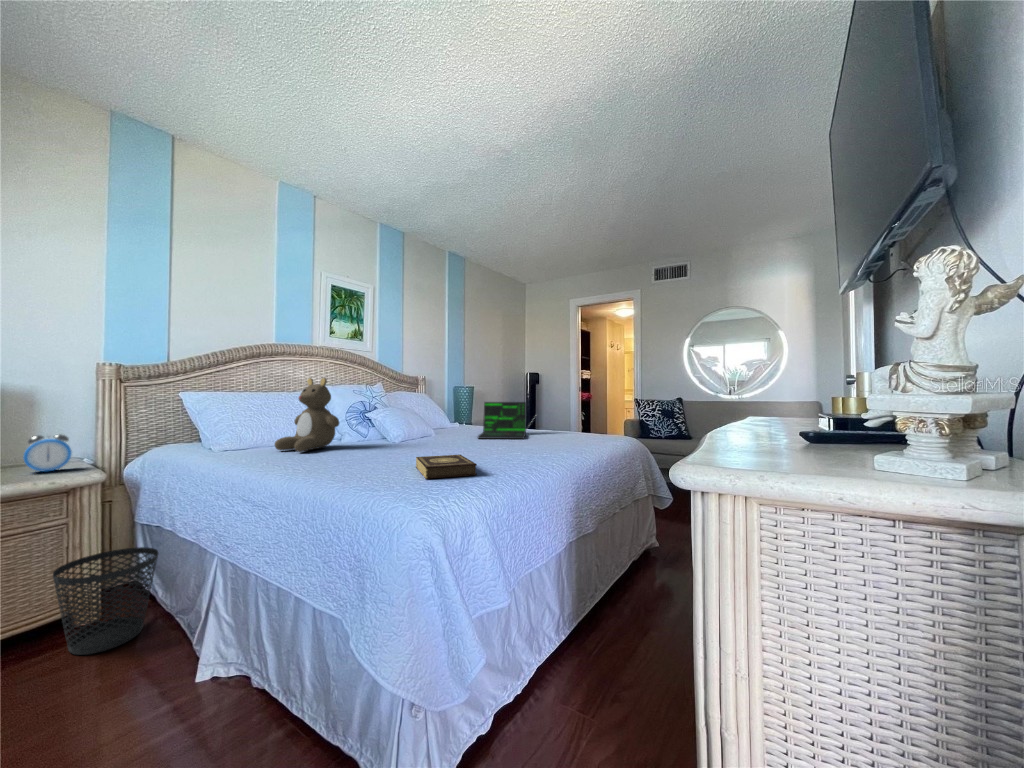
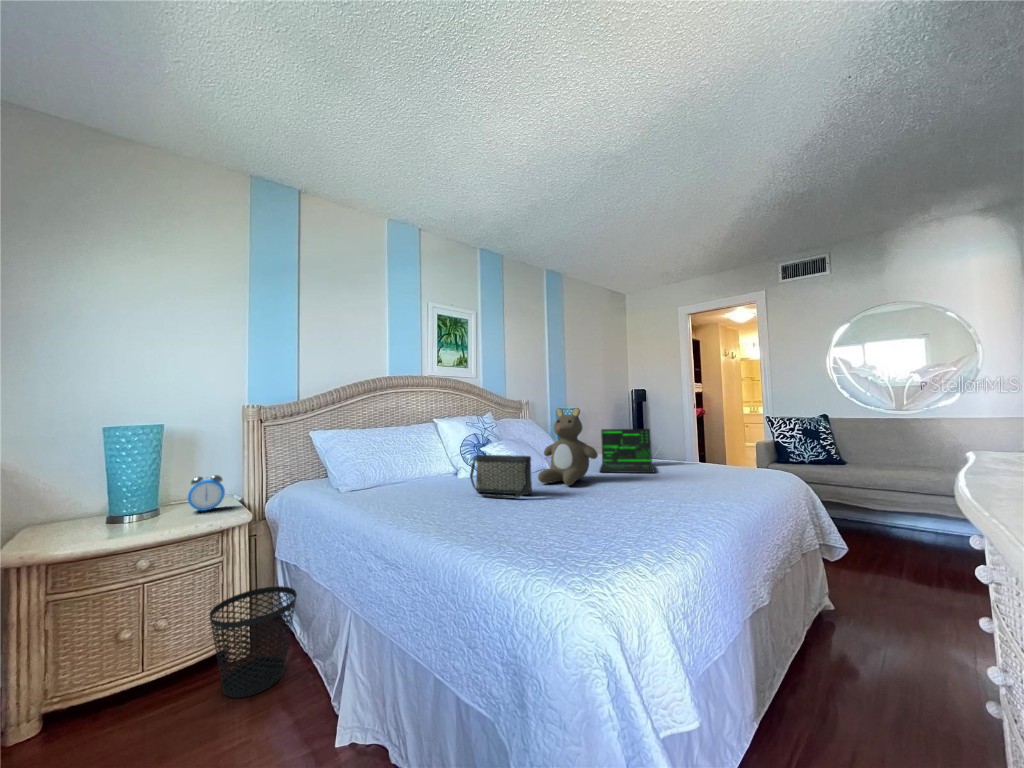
teddy bear: present [275,378,339,452] -> present [538,408,598,485]
handbag: none [348,418,408,455] -> present [470,455,532,498]
book: present [416,455,477,479] -> none [553,504,634,541]

